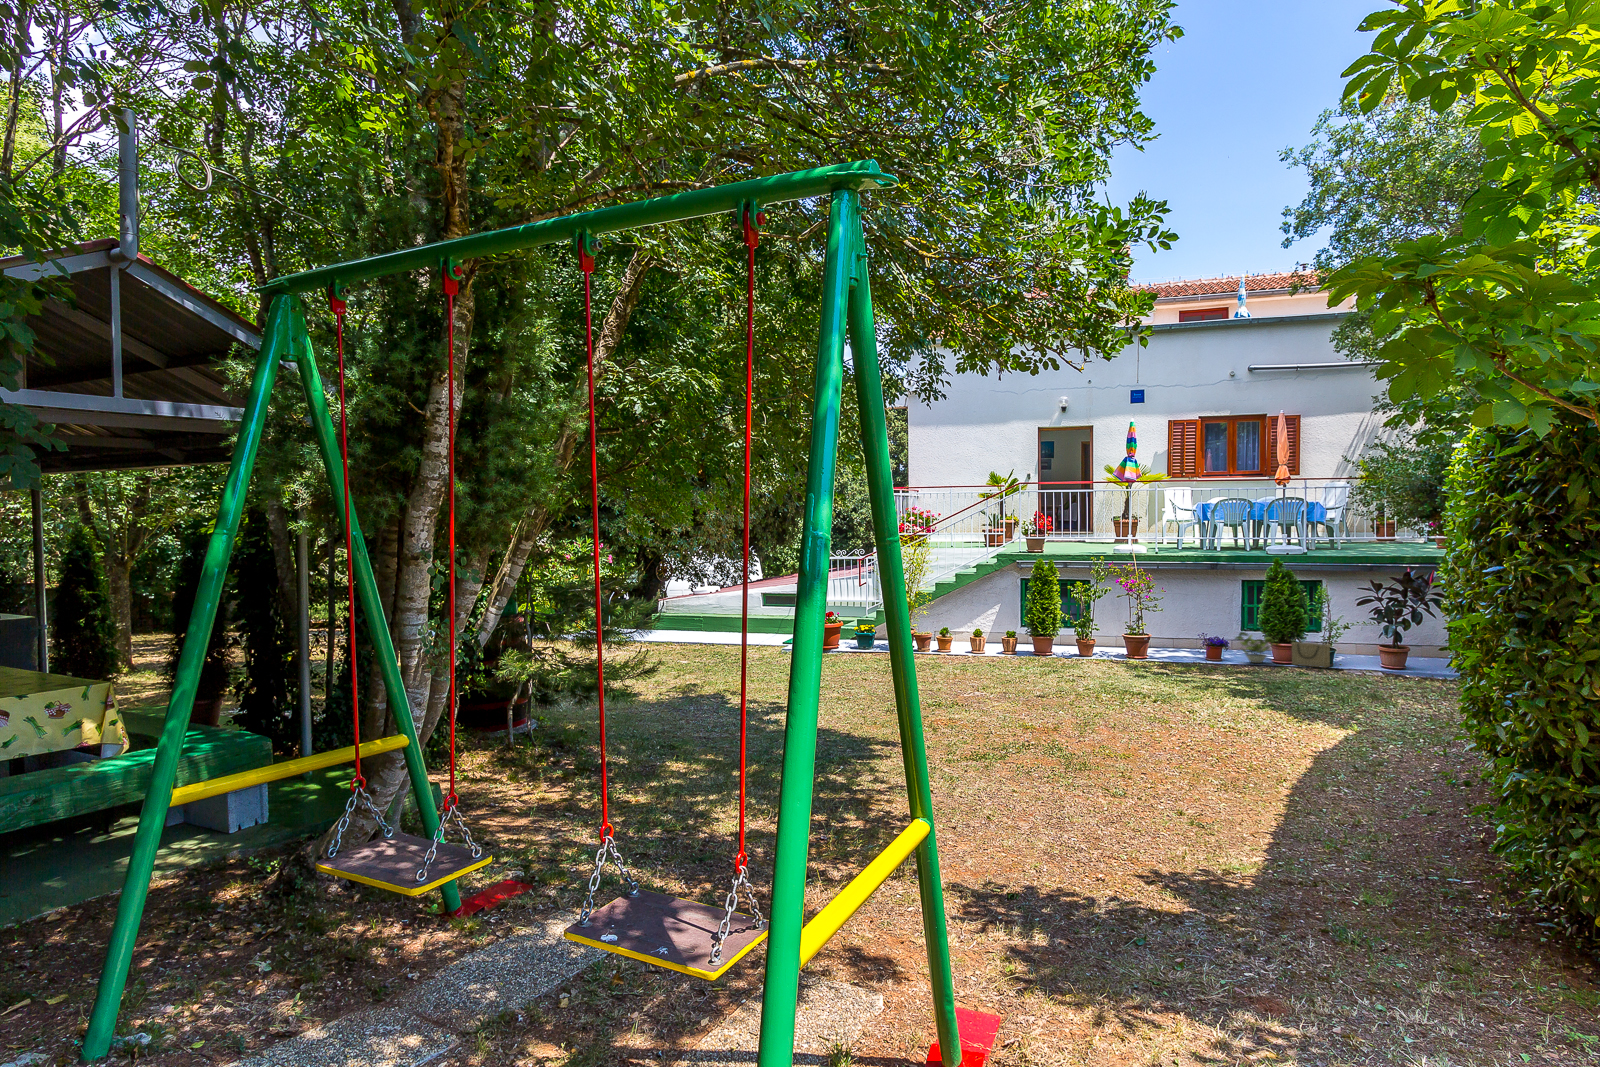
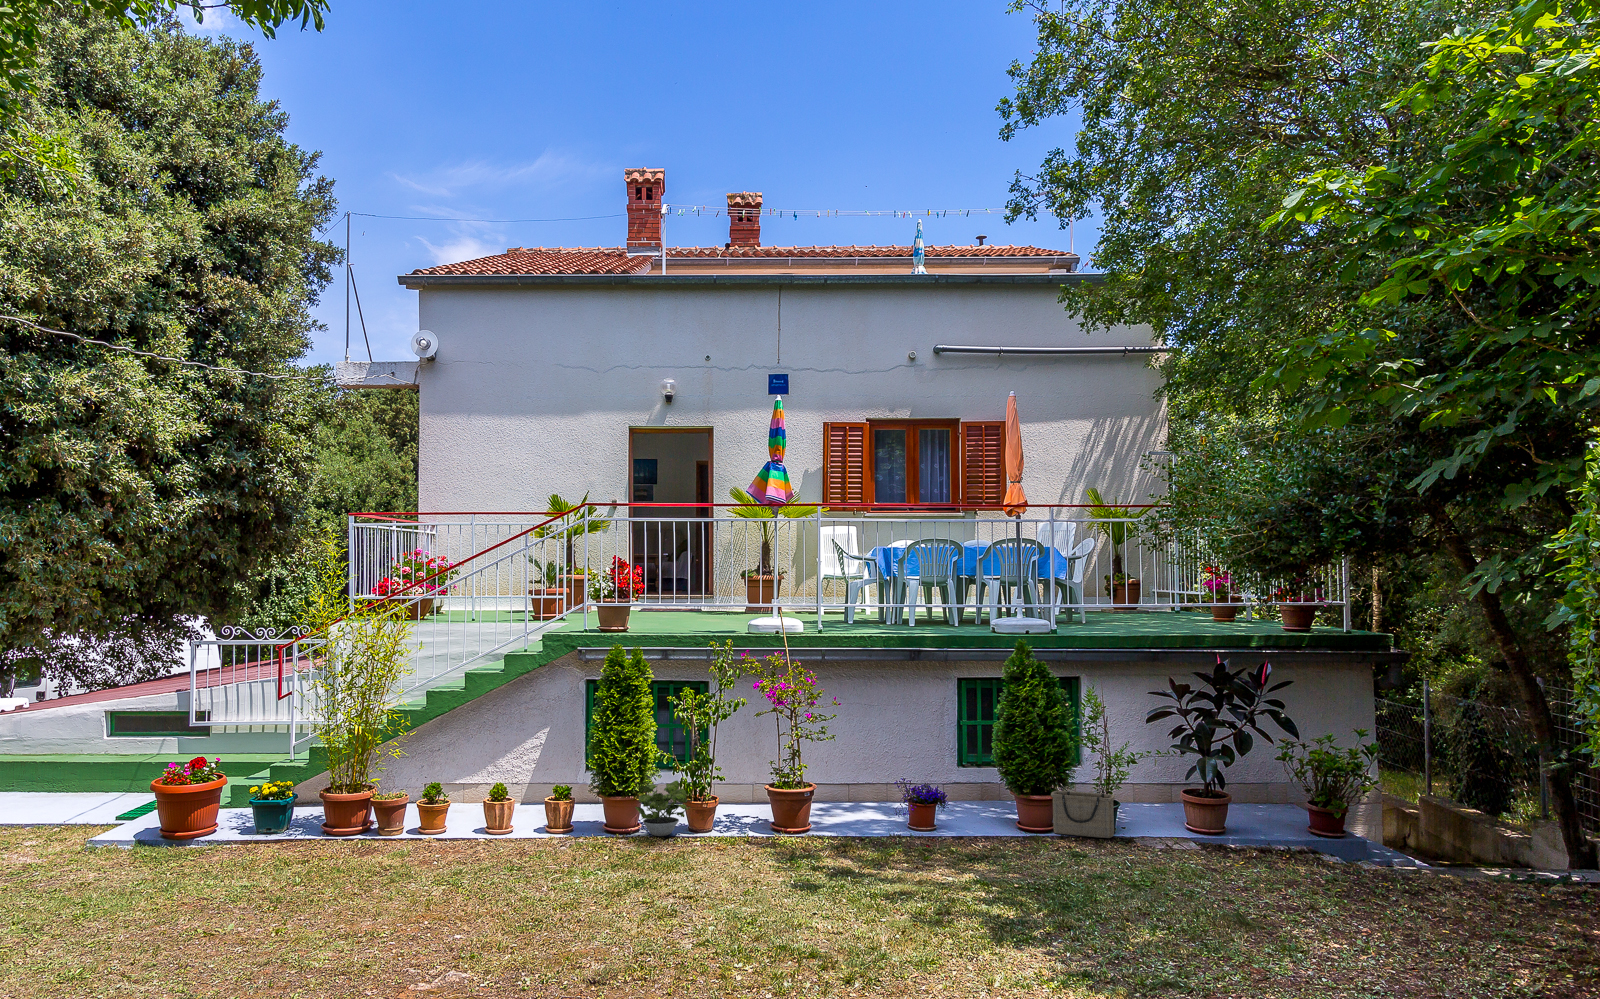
potted plant: present [1235,632,1274,663] -> present [635,781,690,836]

